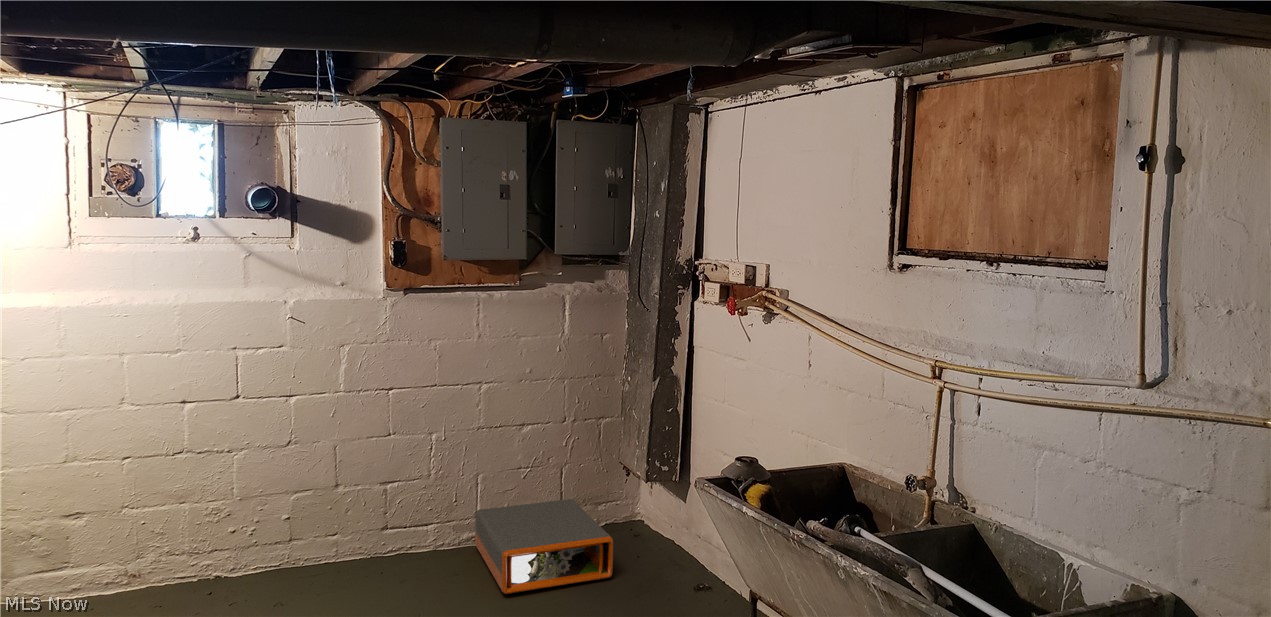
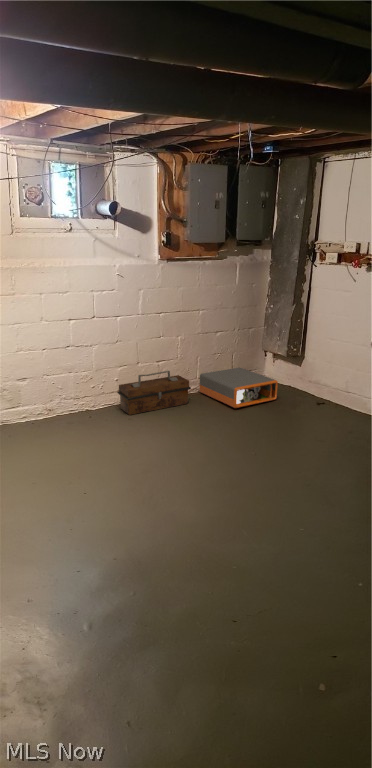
toolbox: none [280,504,431,593] -> present [117,371,191,415]

